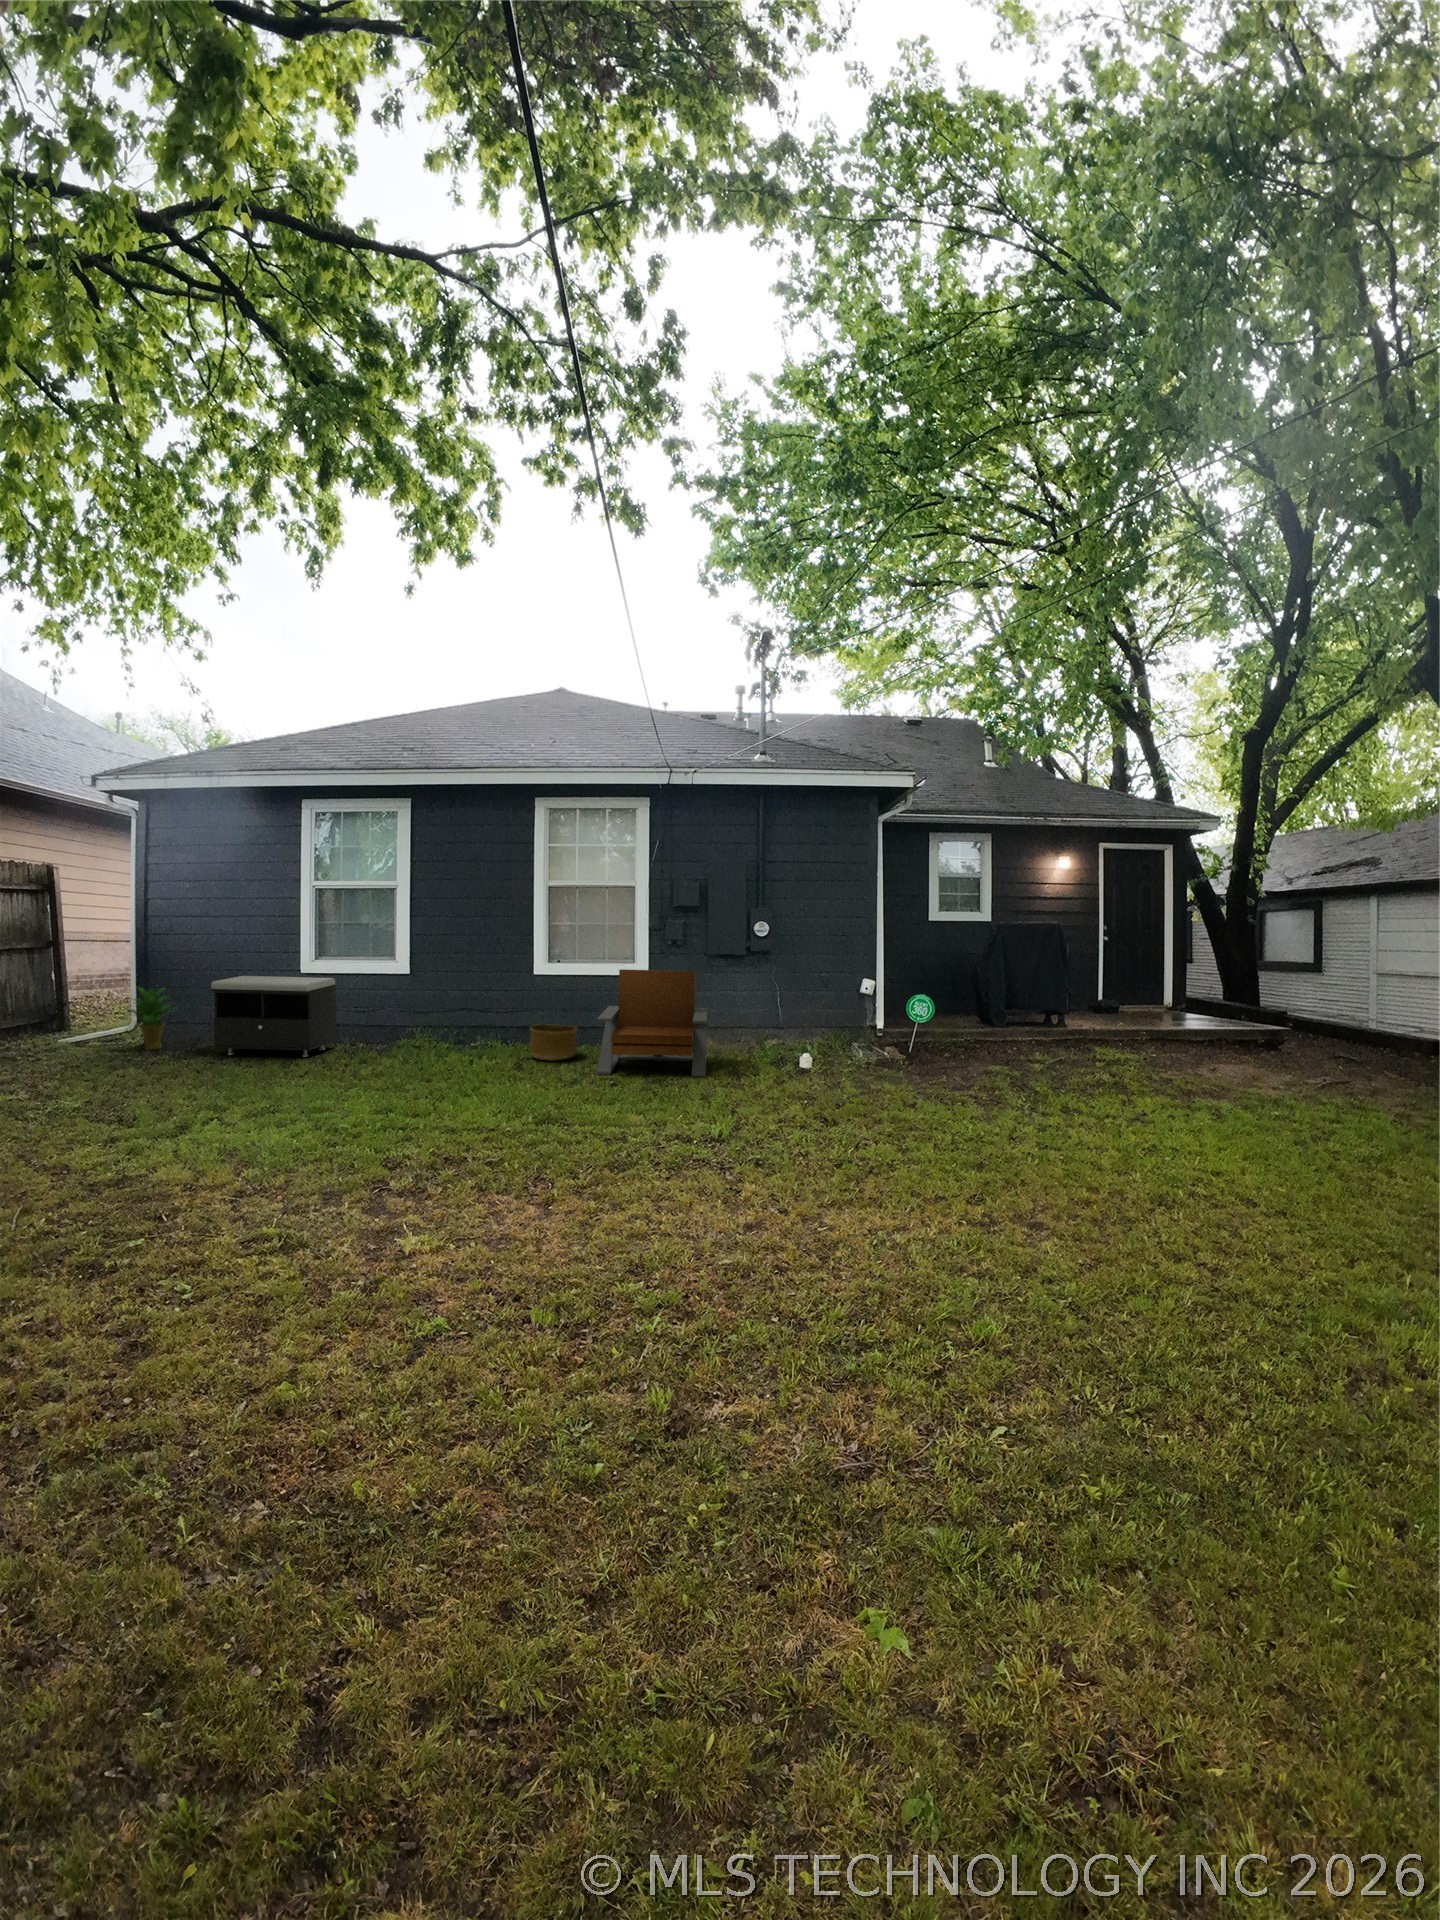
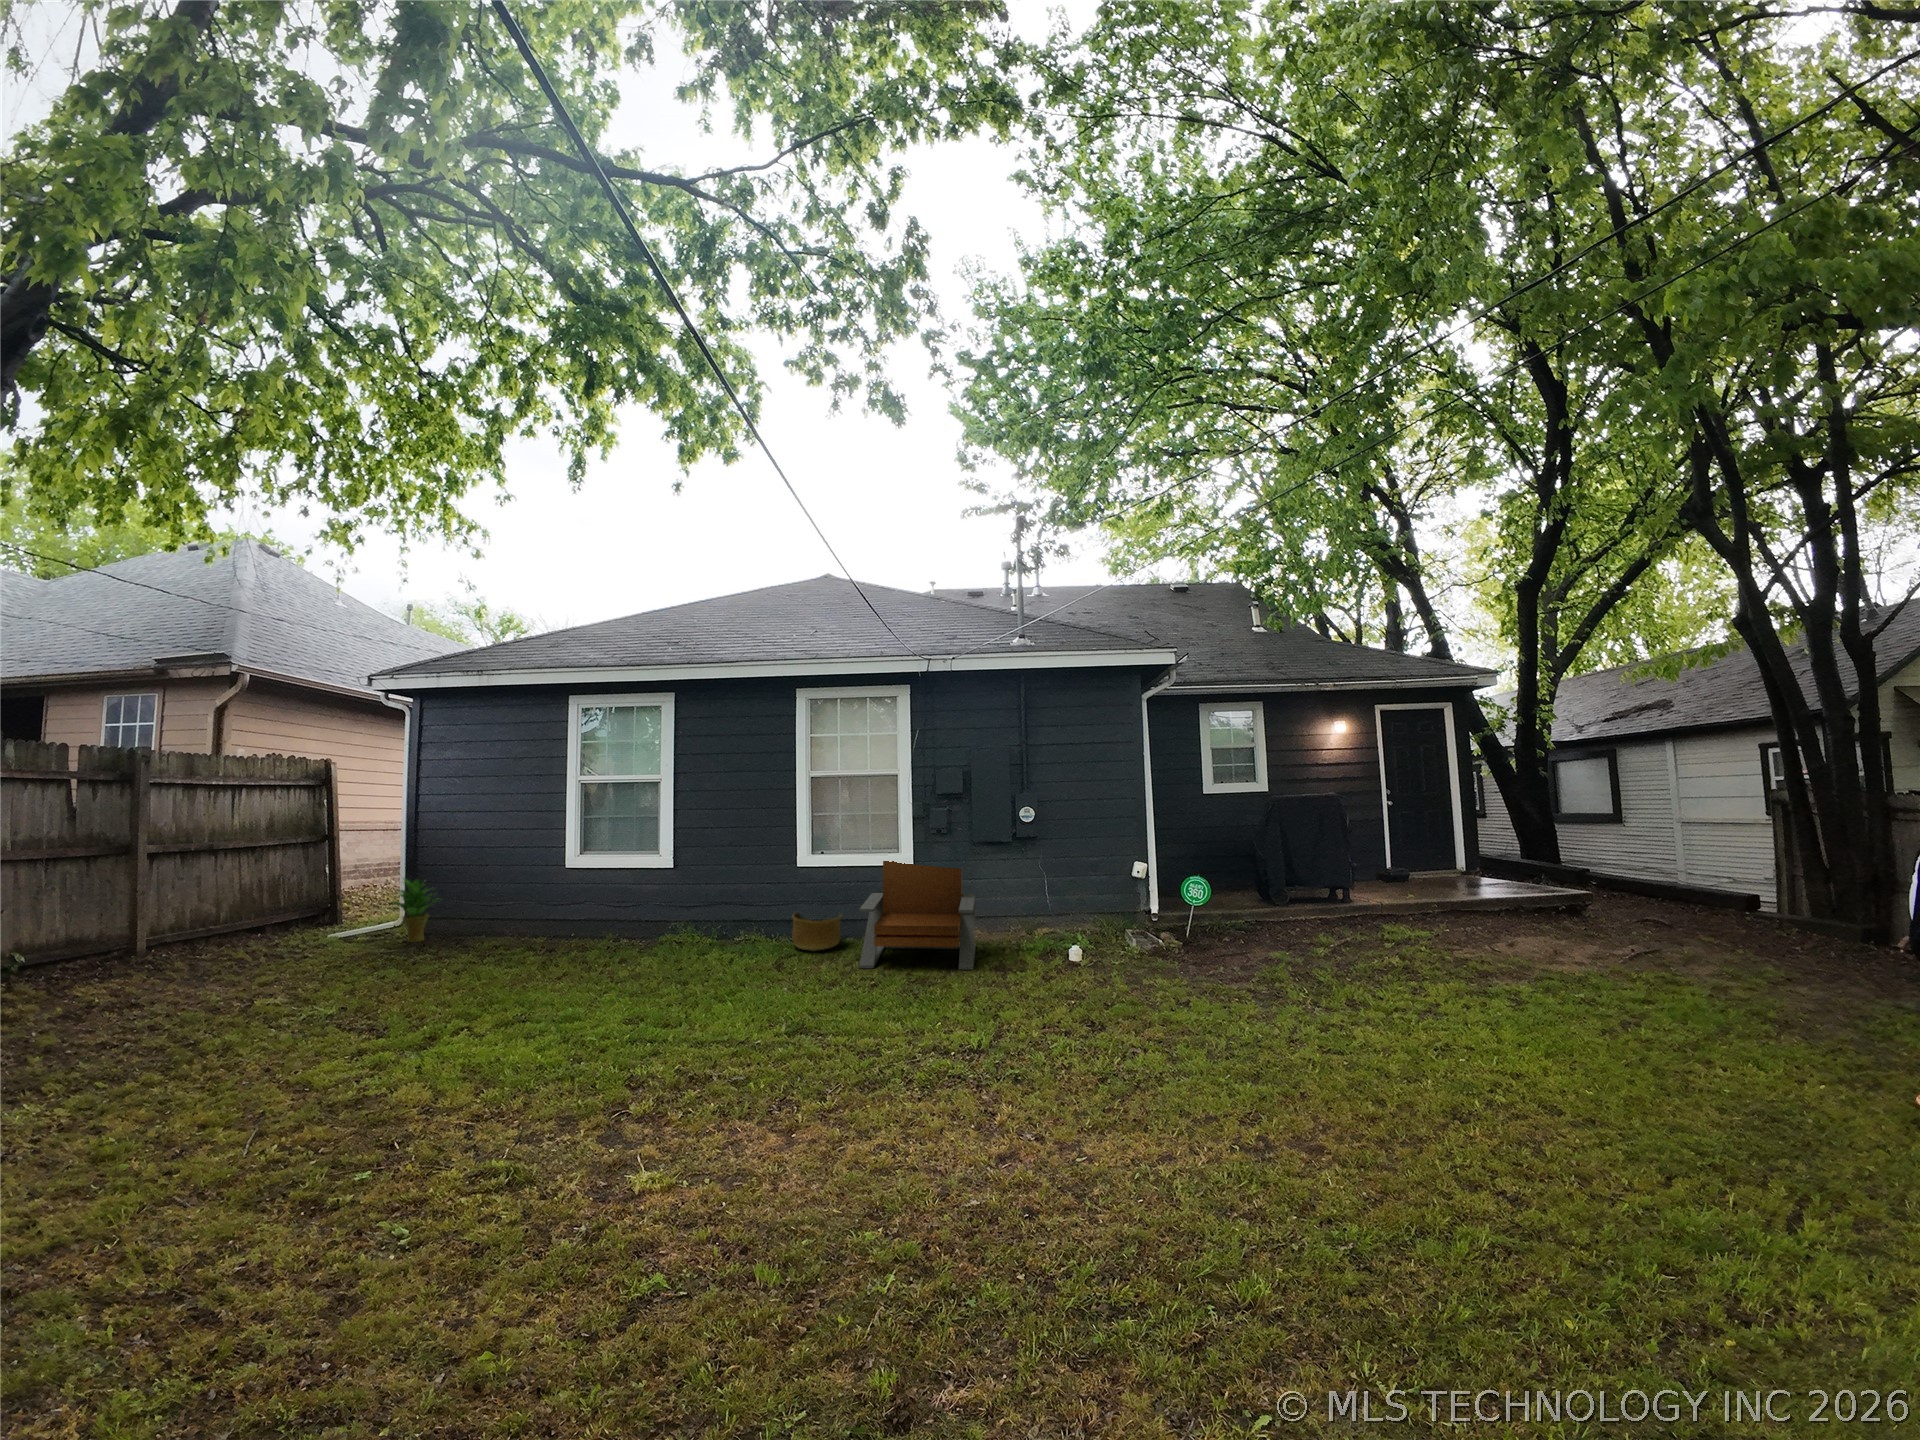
storage bench: present [211,976,337,1057] -> none [473,865,598,949]

